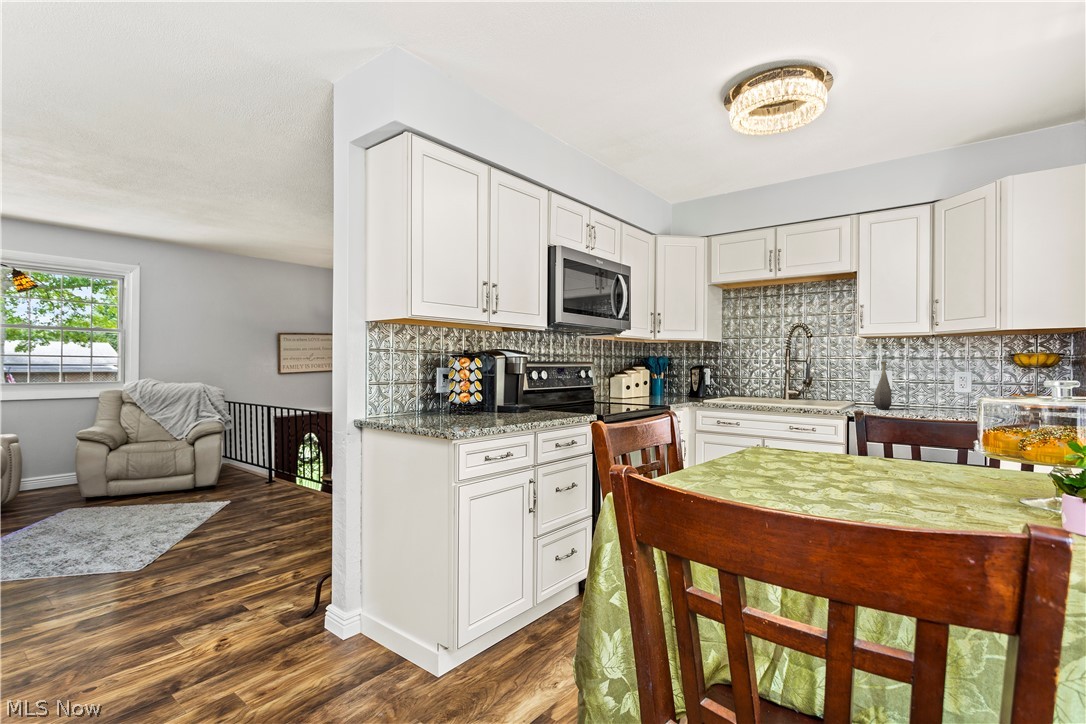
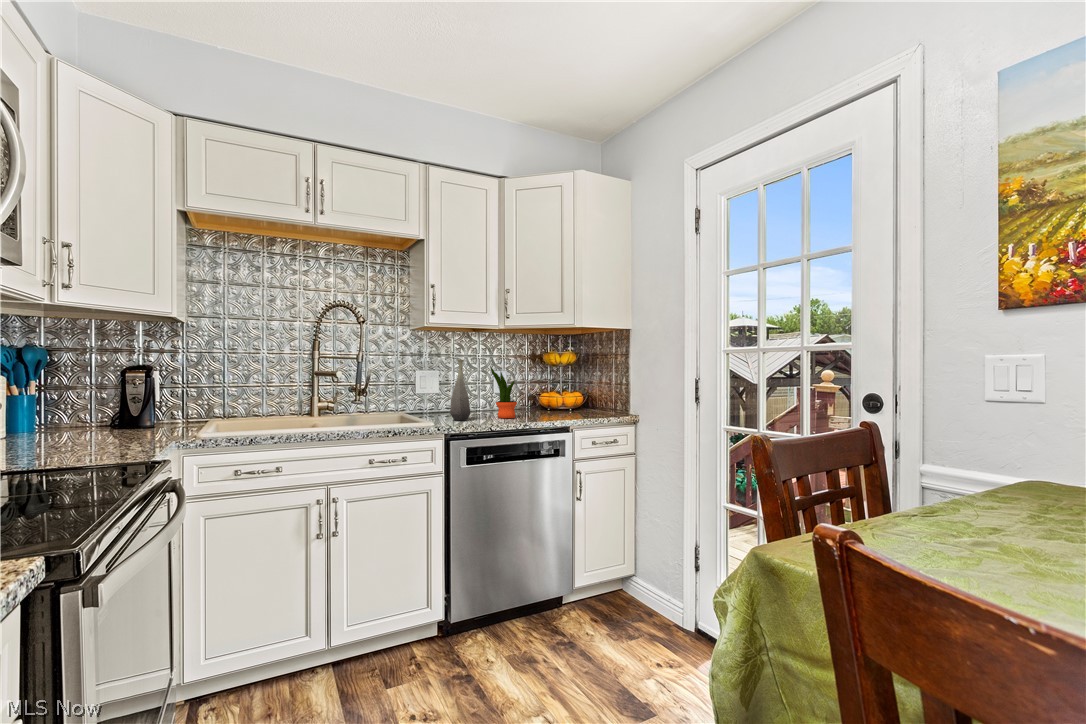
potted plant: none [918,367,950,412] -> present [491,368,517,418]

